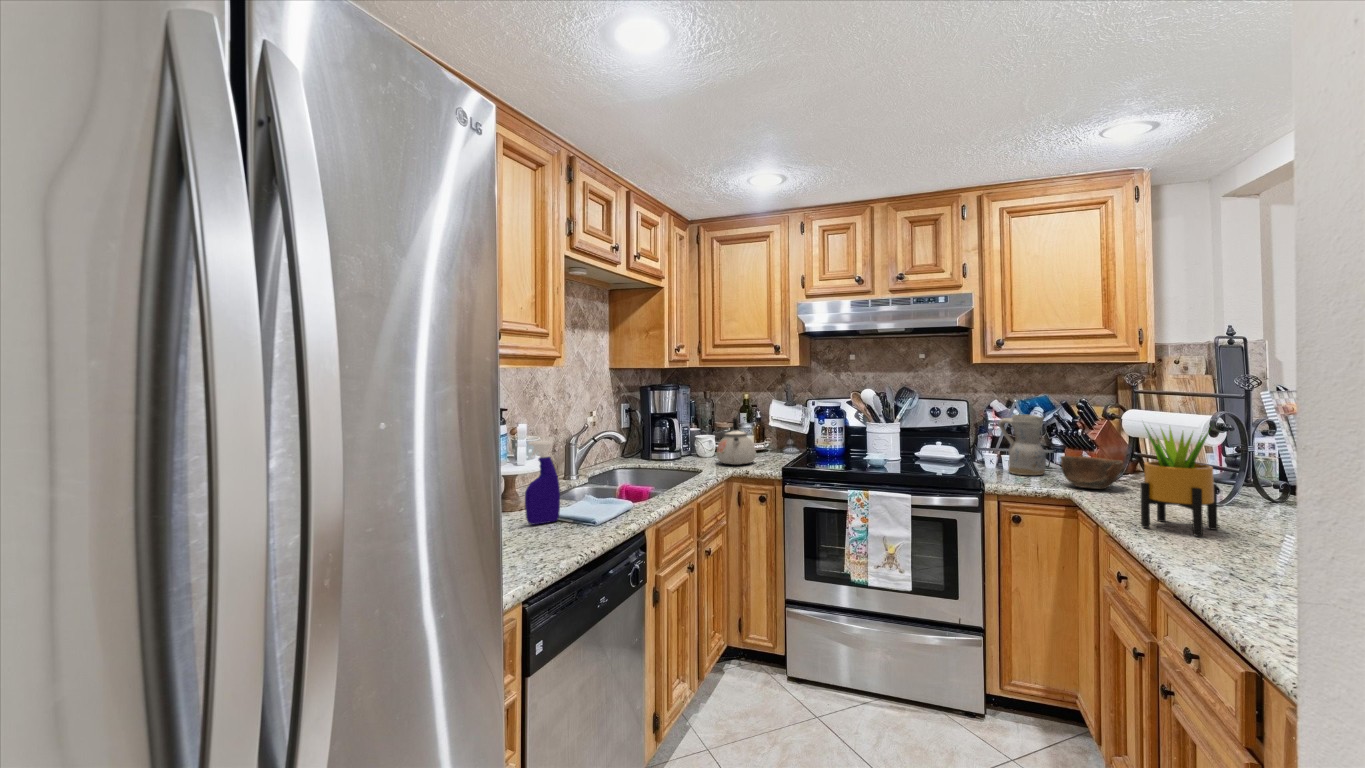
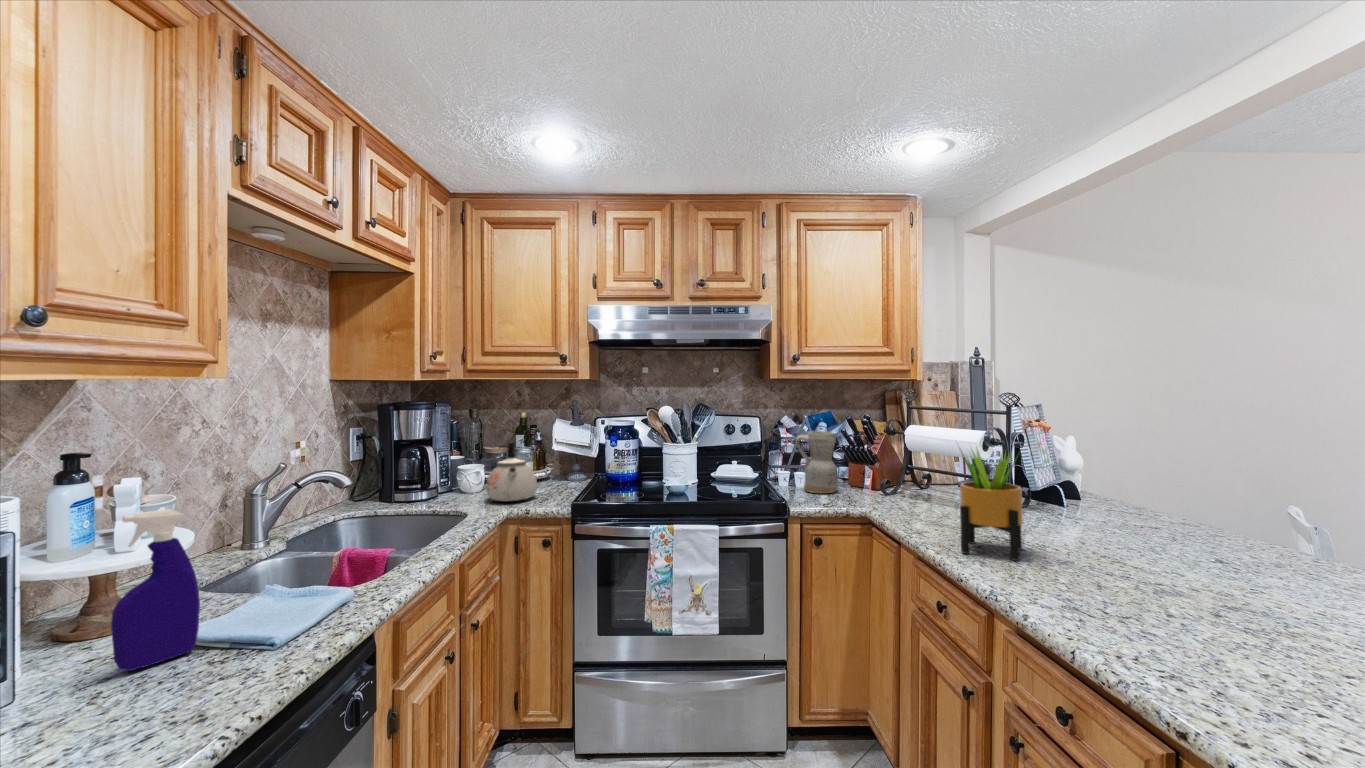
bowl: present [1061,456,1123,489] -> none [857,473,913,506]

